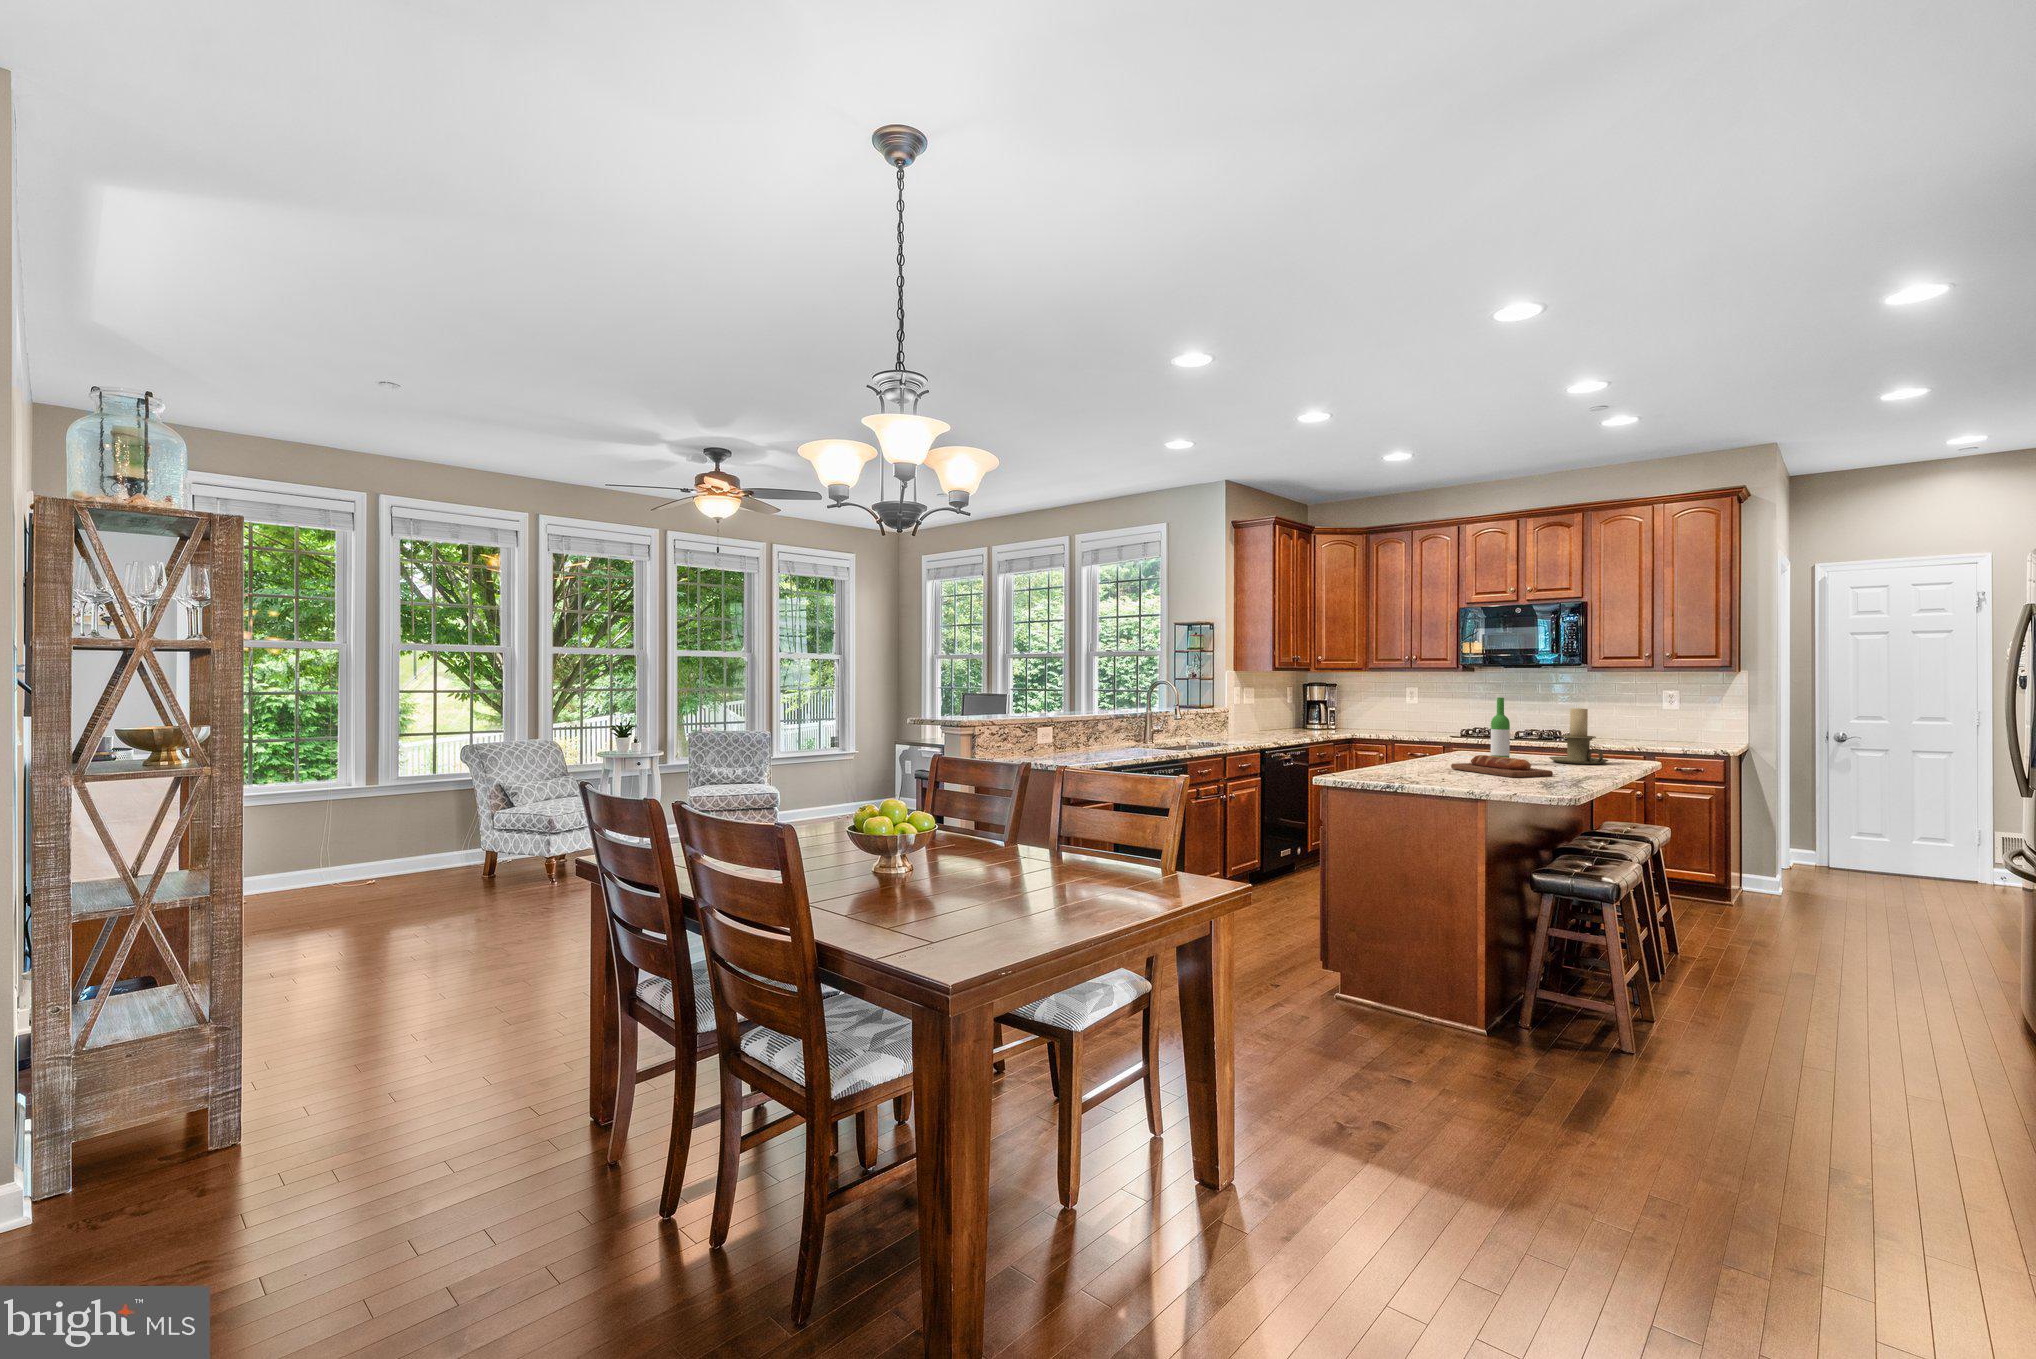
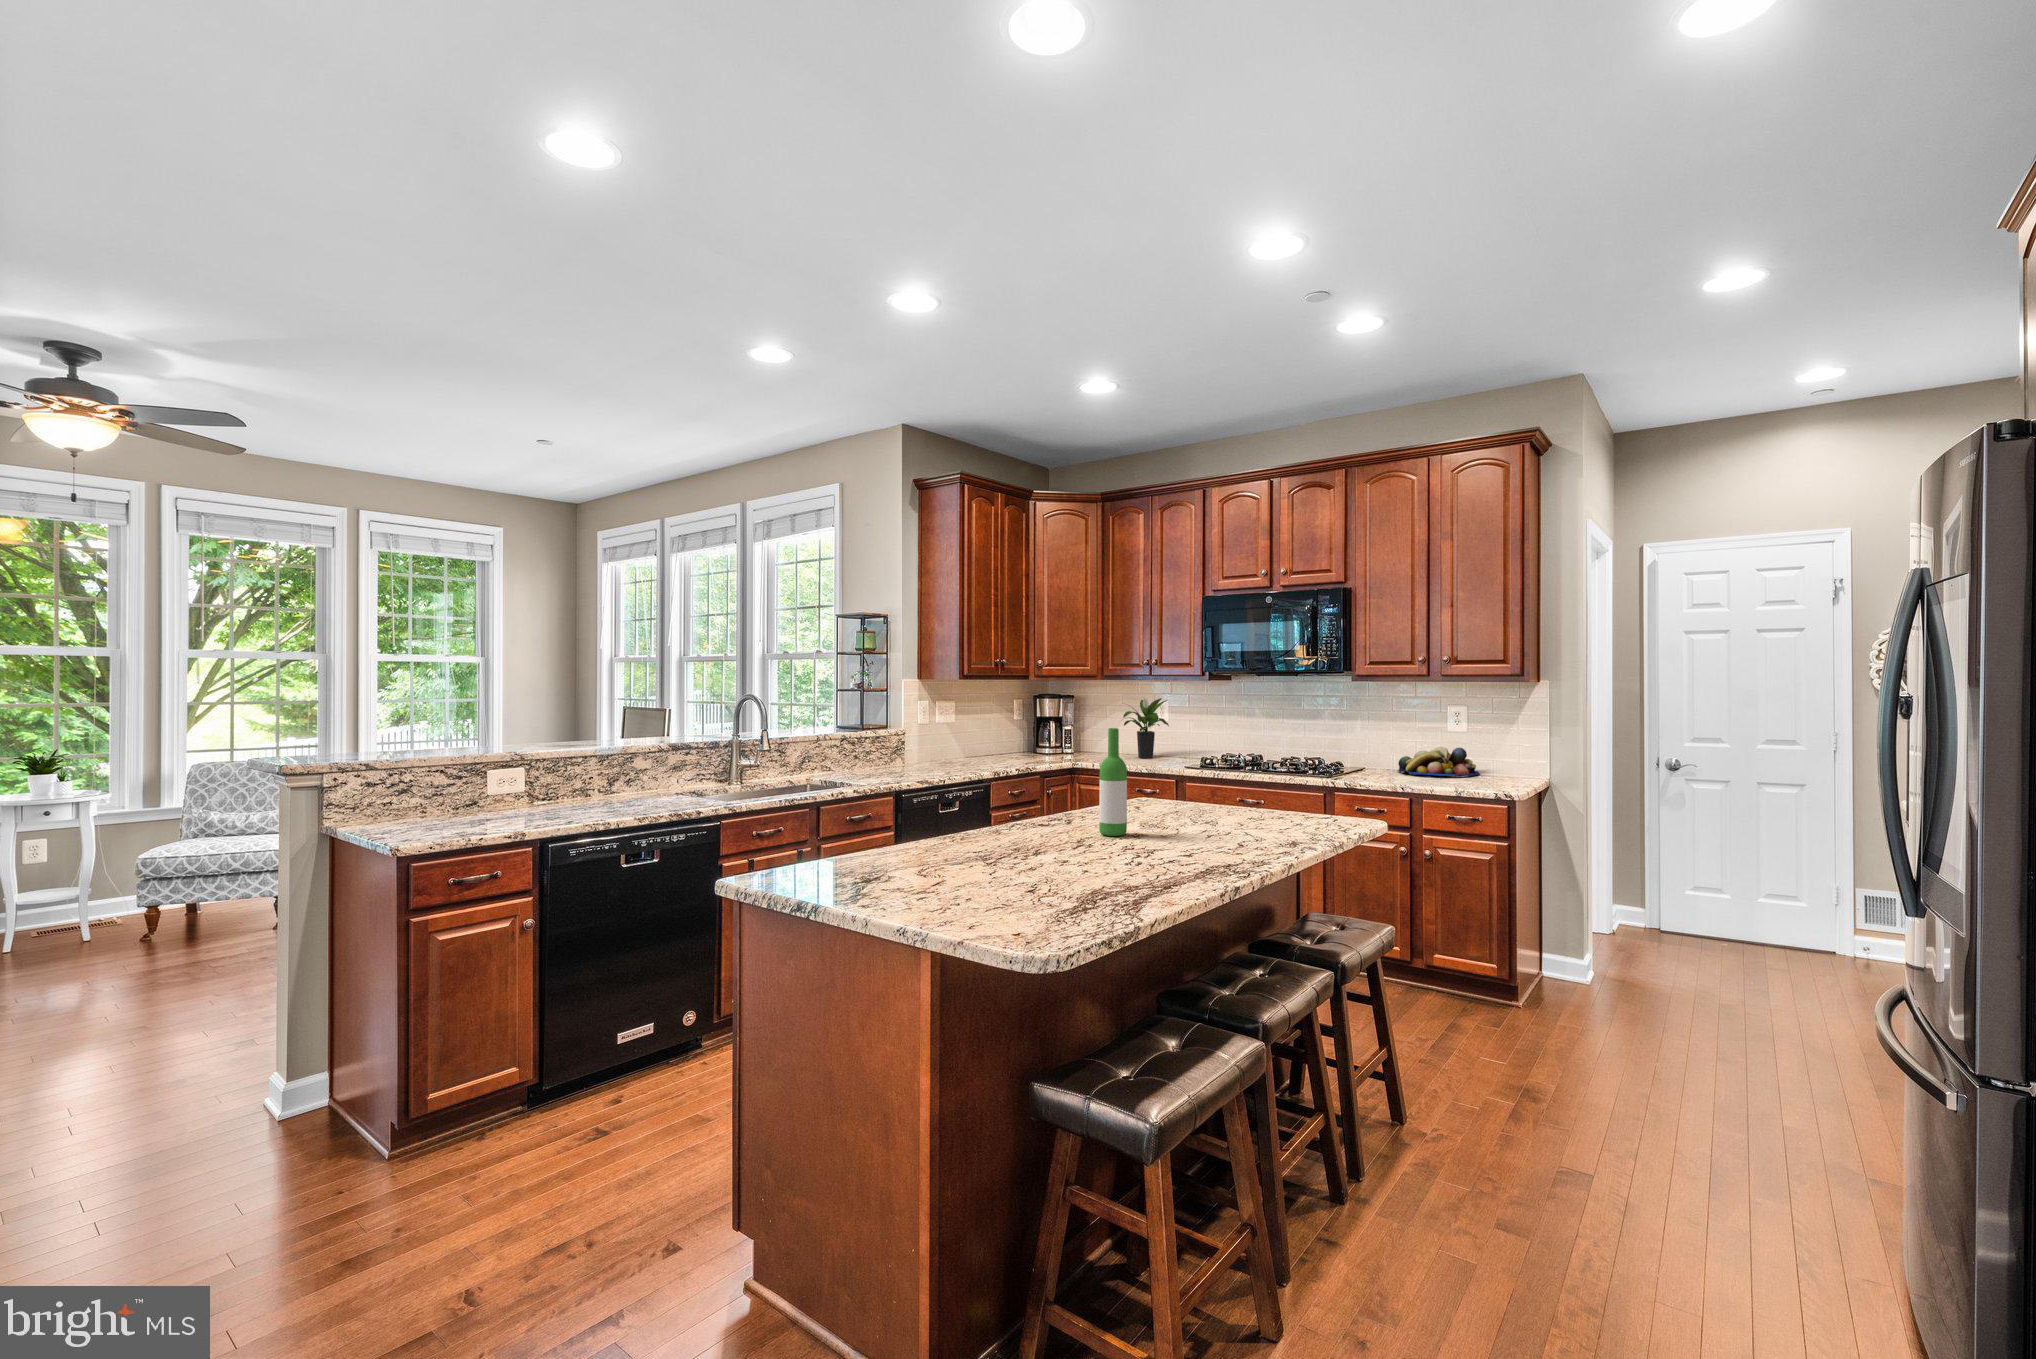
potted plant: none [1382,686,1422,732] -> present [1123,698,1169,758]
candle holder: present [1549,708,1608,764] -> none [1195,744,1280,838]
fruit bowl: none [1624,721,1692,742] -> present [1398,747,1480,776]
bread loaf: present [1451,755,1553,777] -> none [999,831,1130,881]

